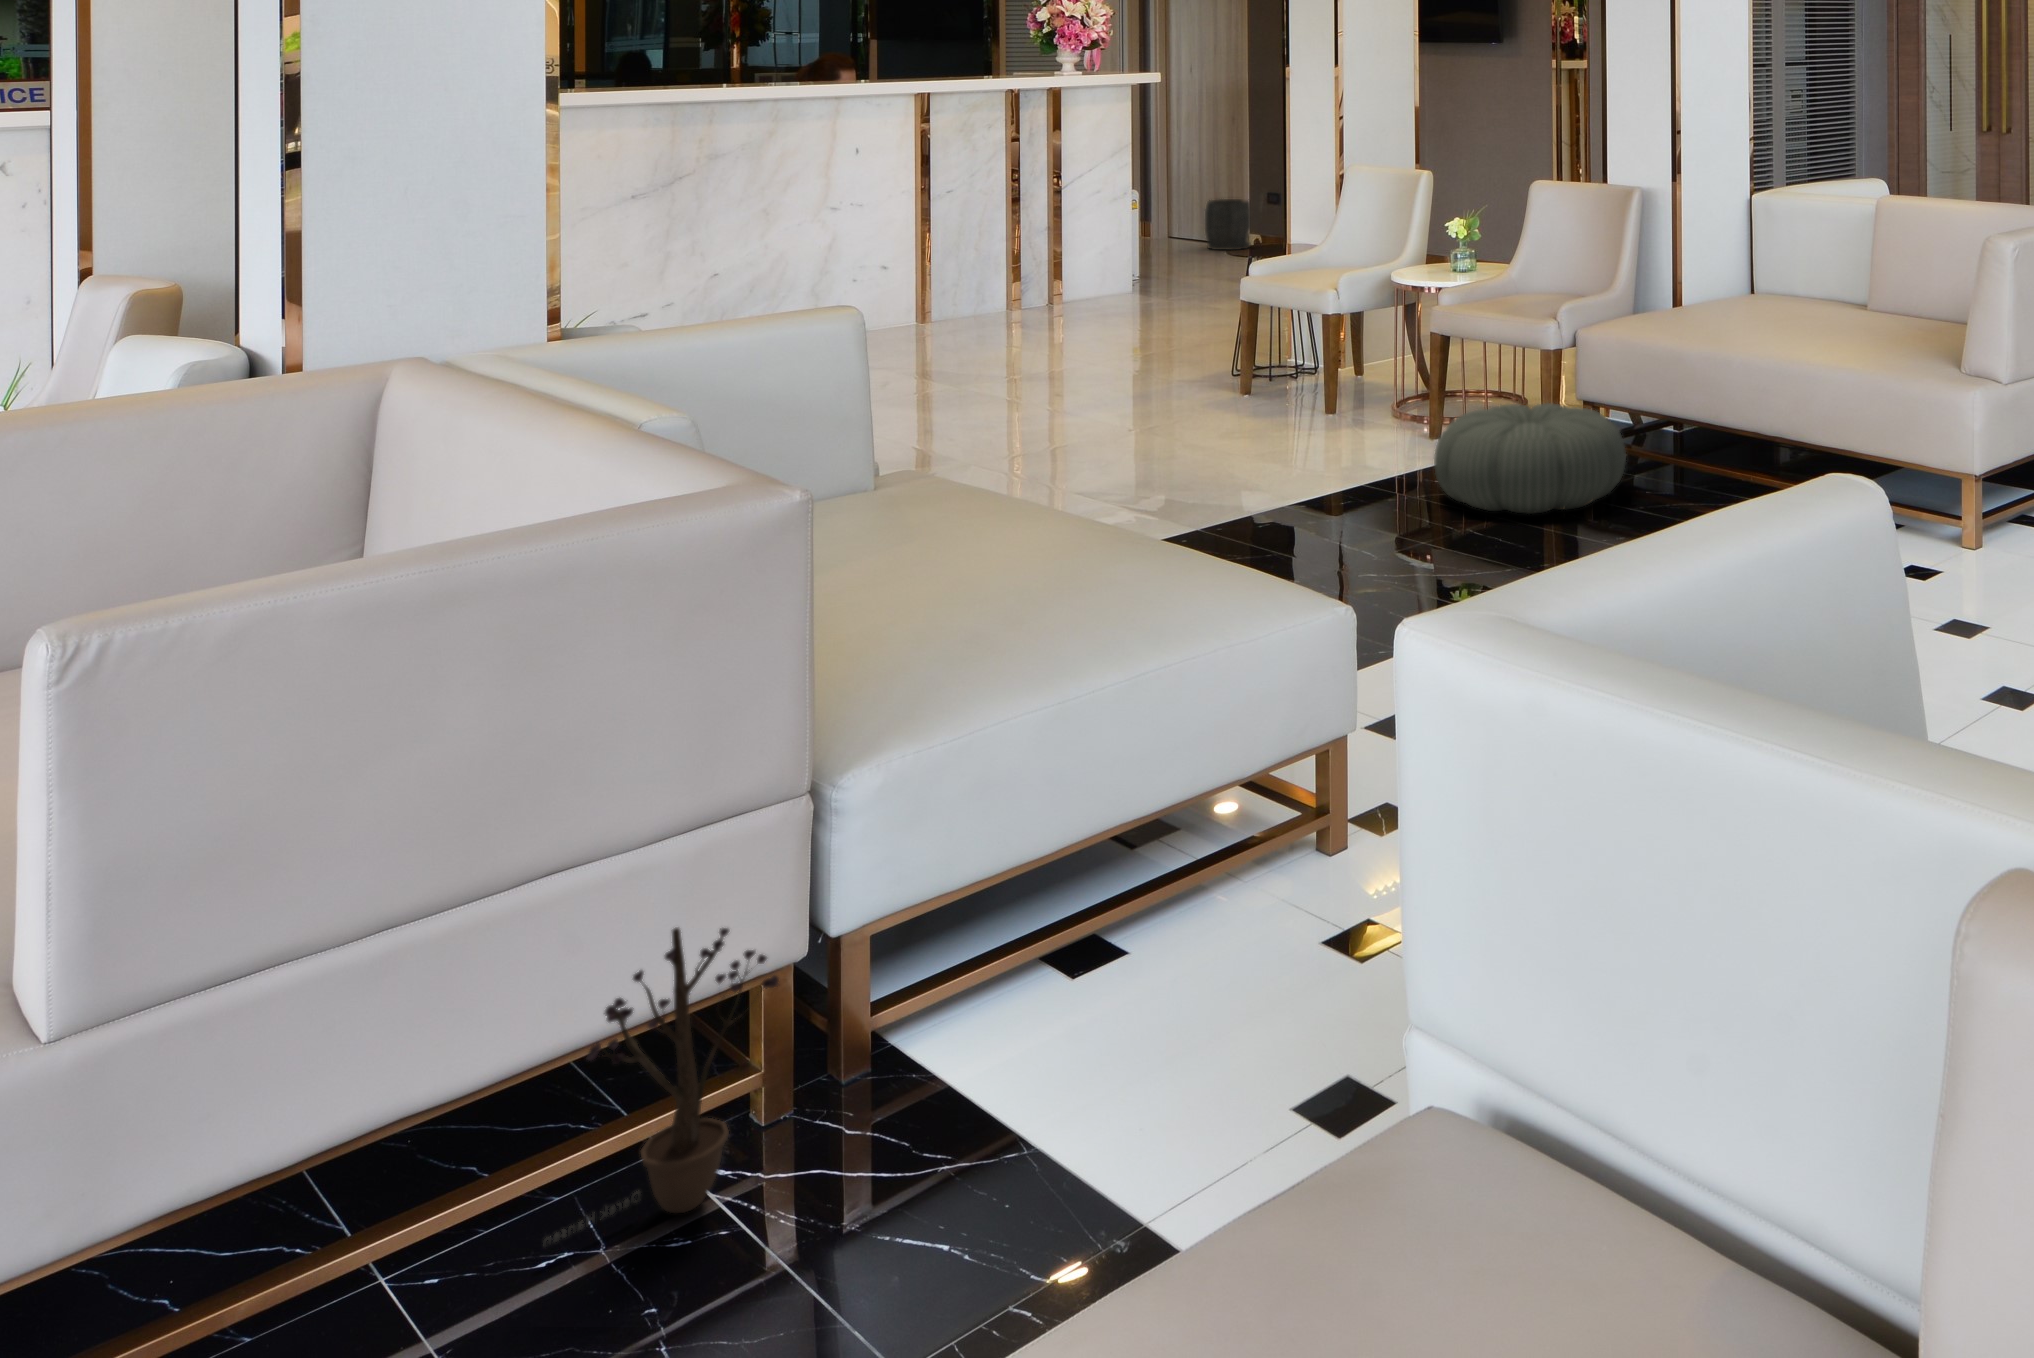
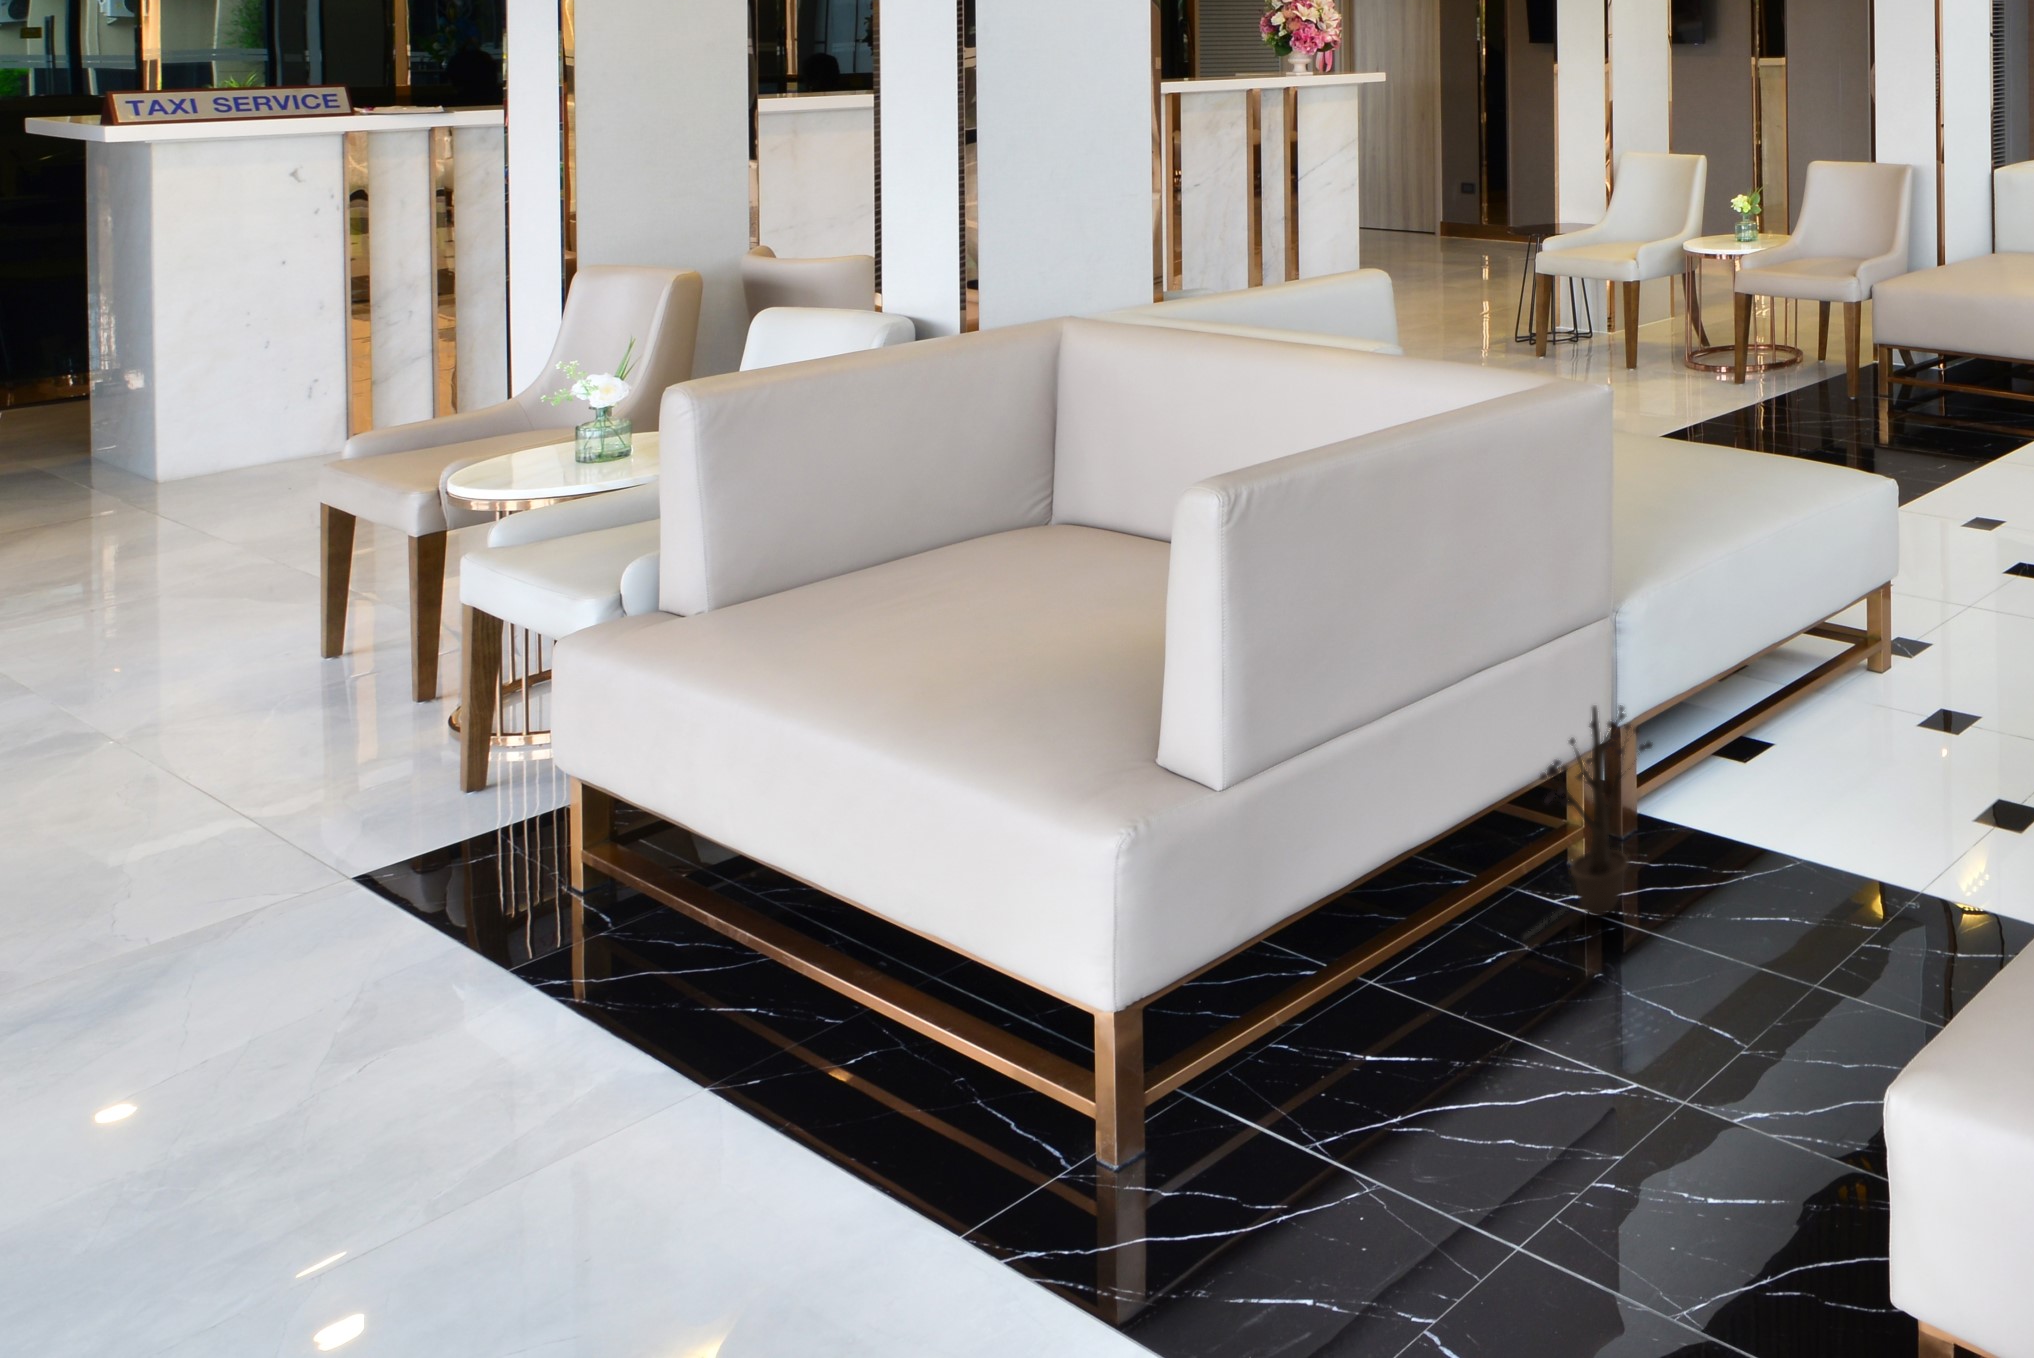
woven basket: present [1205,199,1251,250] -> none [1411,186,1457,233]
pouf: present [1434,403,1626,514] -> none [1787,343,1943,431]

